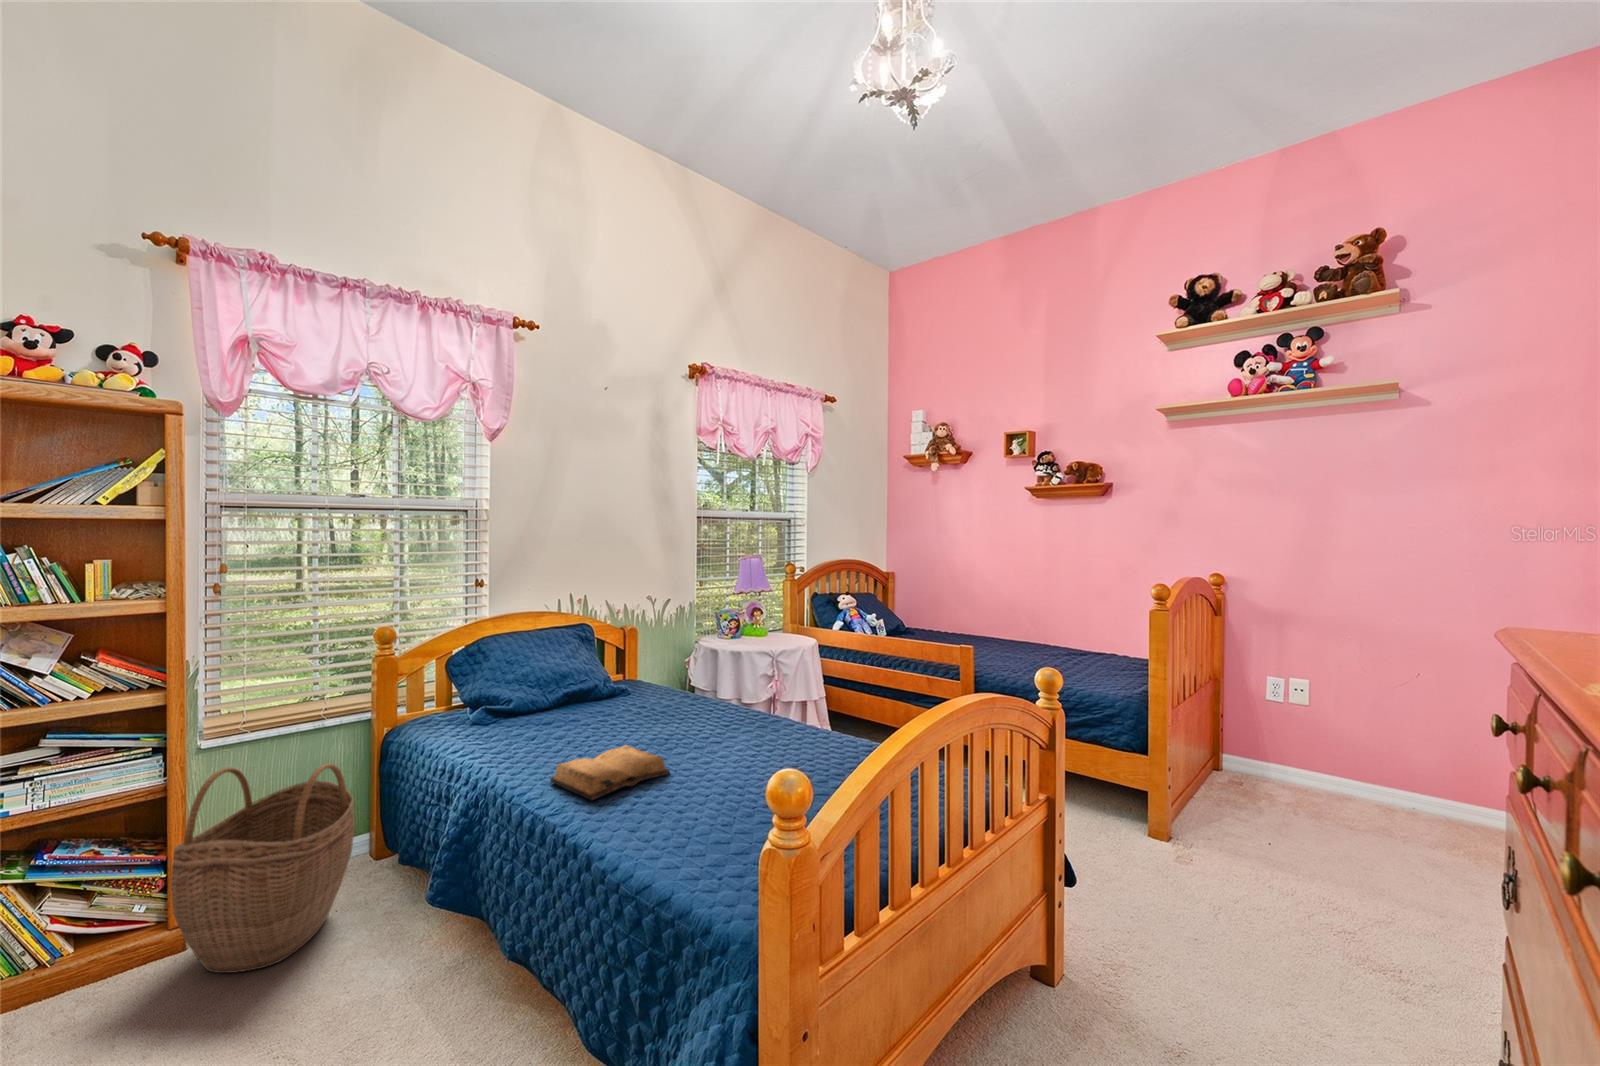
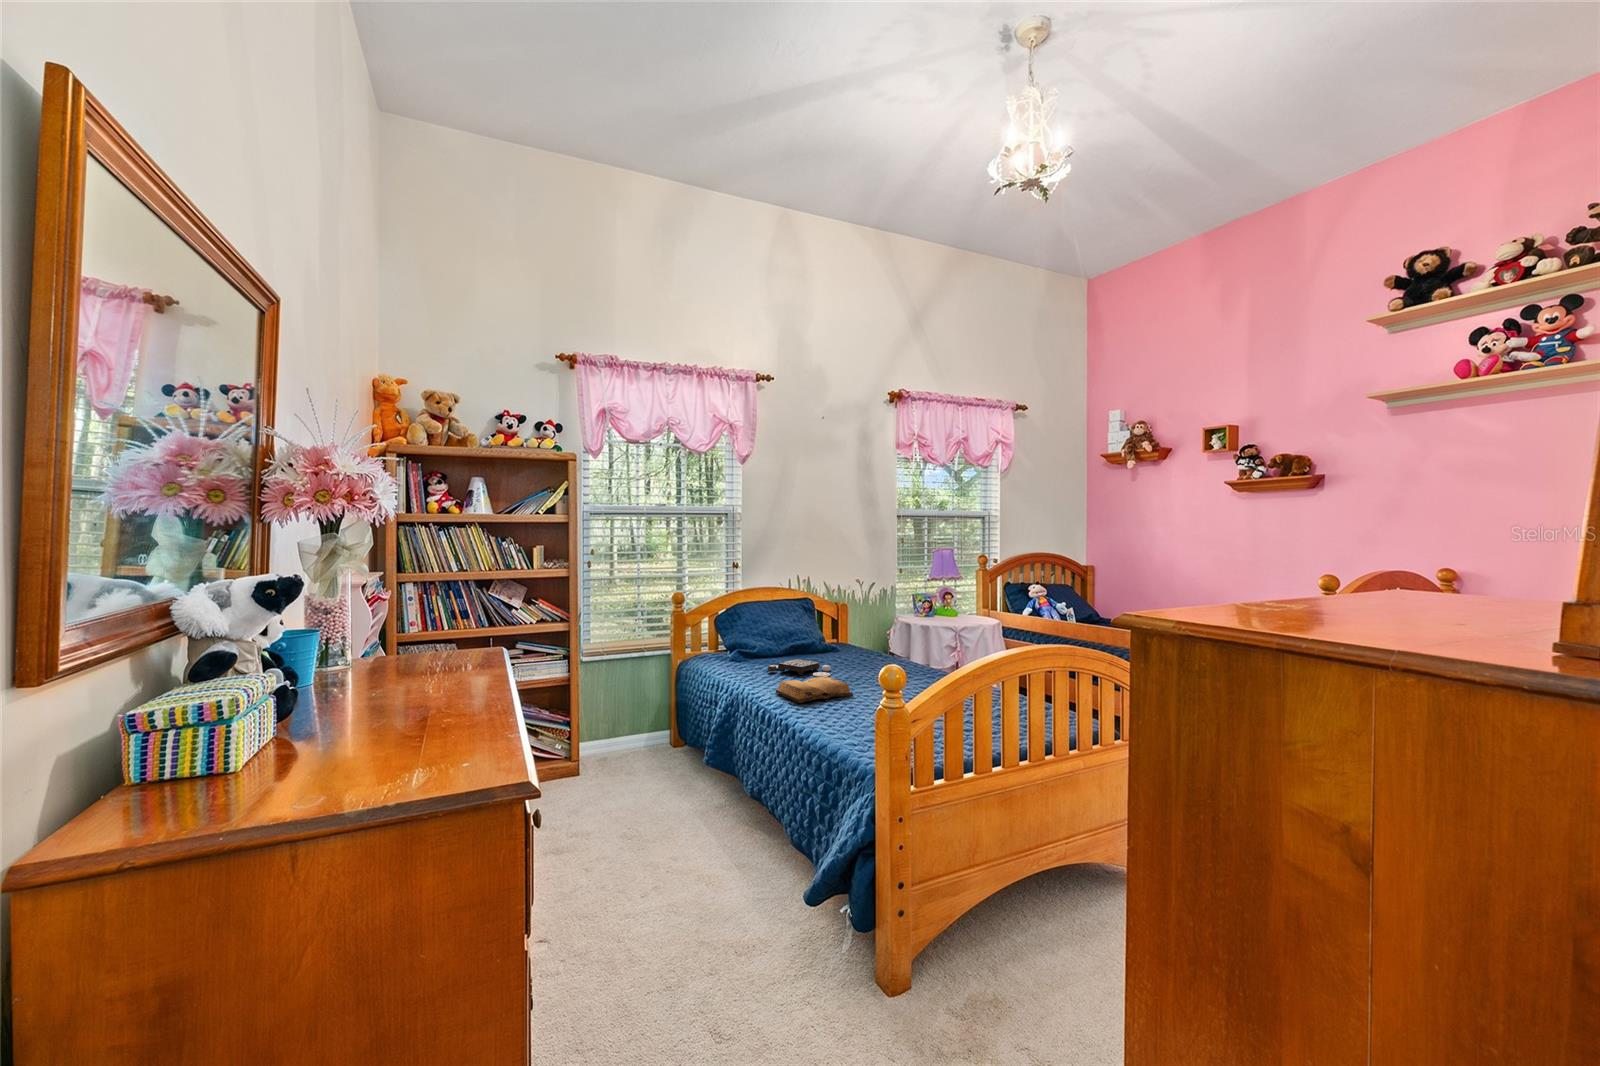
board game: none [532,716,628,742] -> present [767,659,831,677]
woven basket: present [171,764,355,973] -> none [575,671,663,789]

